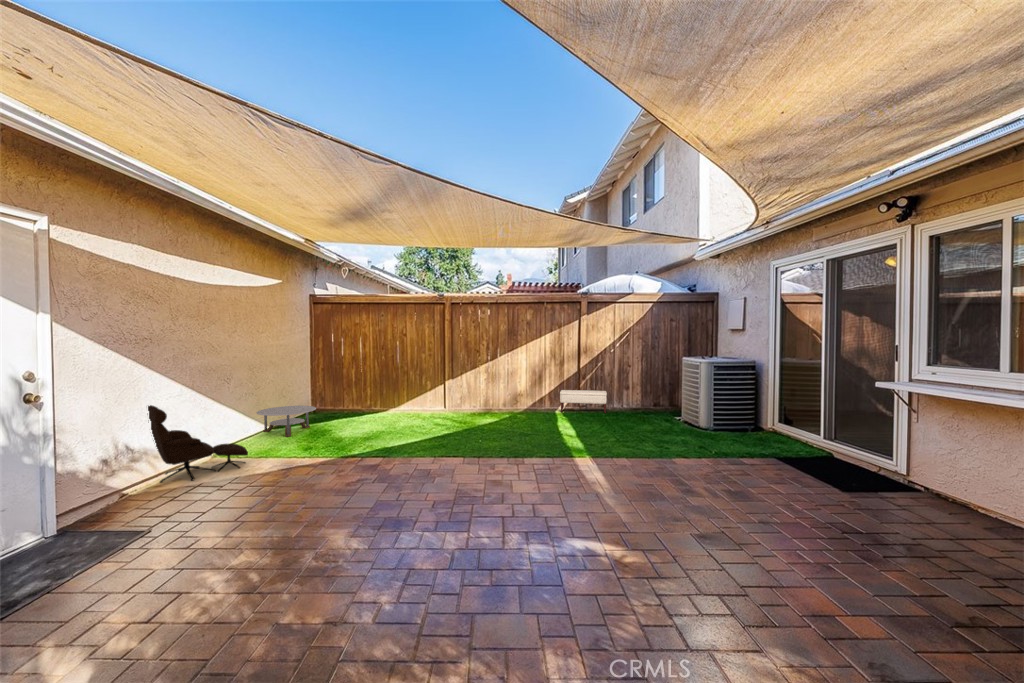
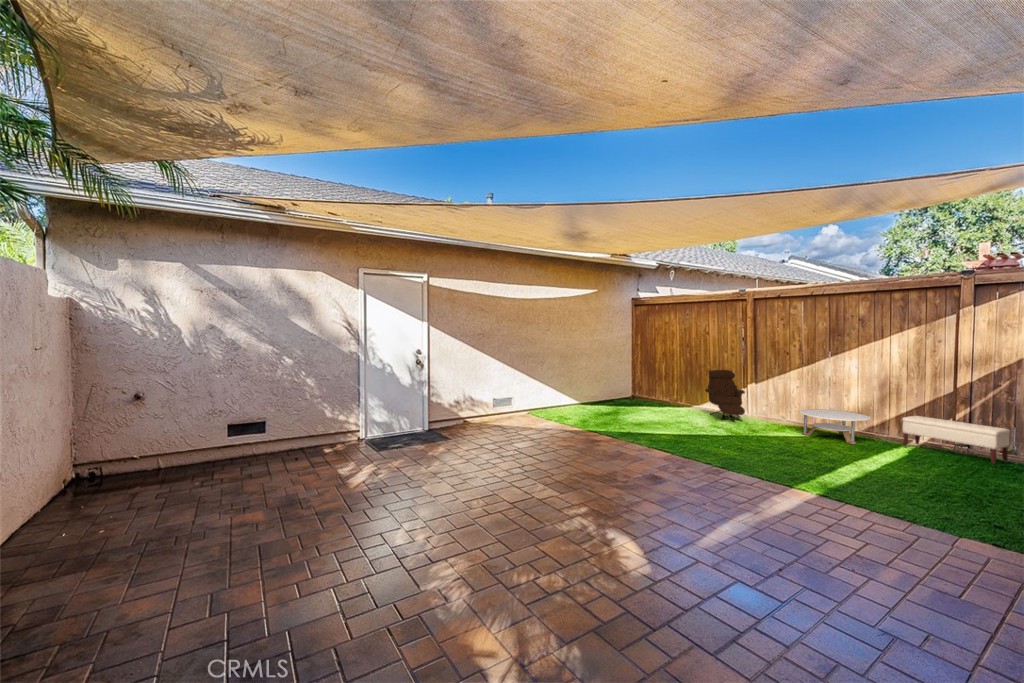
lounge chair: present [148,405,248,483] -> present [705,370,745,422]
round table: present [256,406,316,437] -> present [799,409,871,444]

